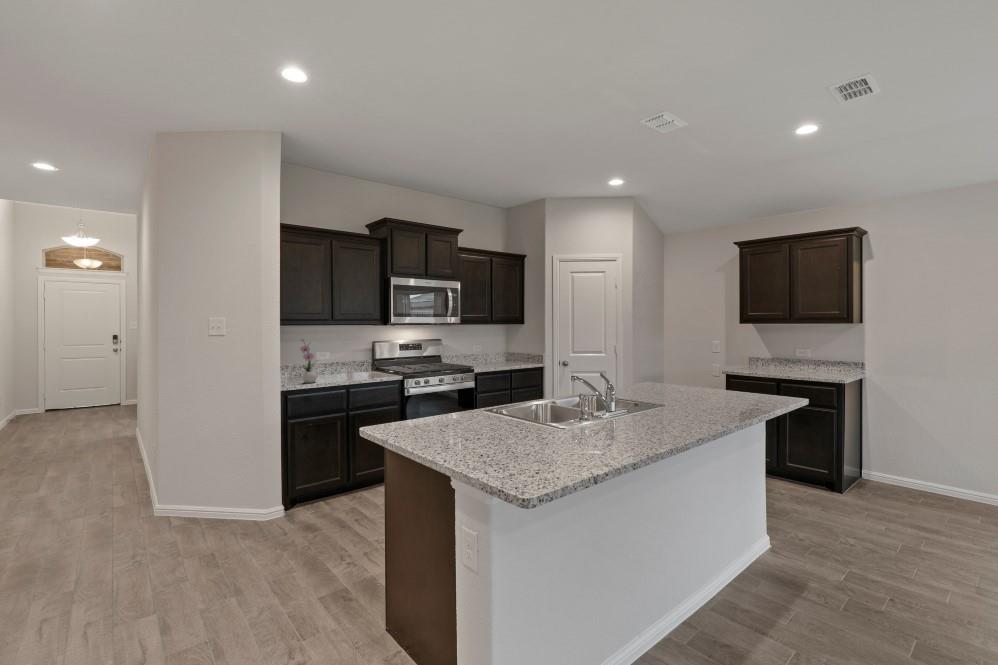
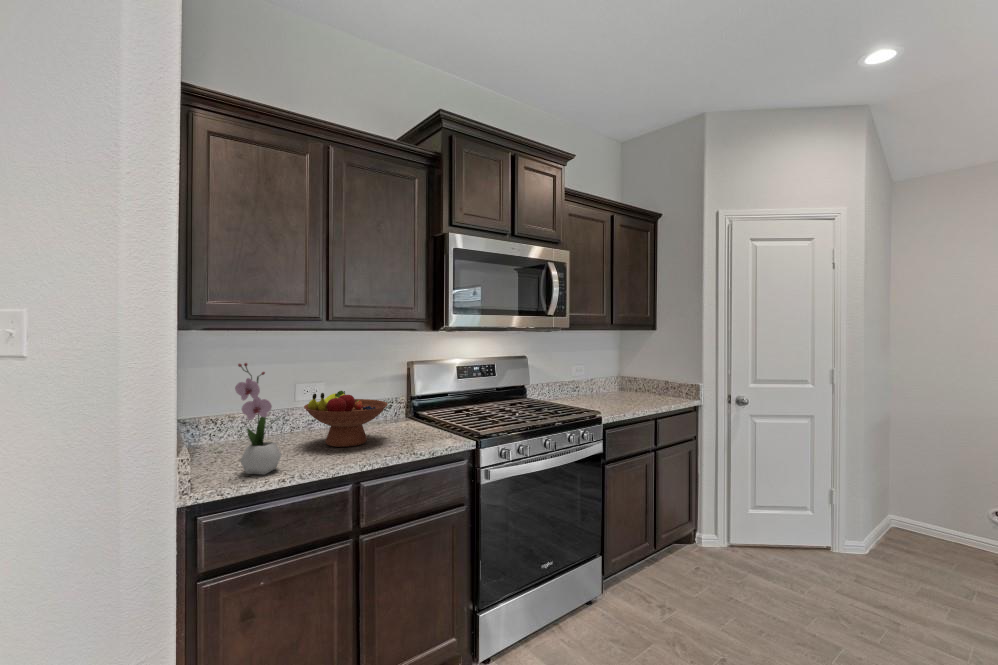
fruit bowl: none [323,353,361,378] -> present [304,391,388,447]

